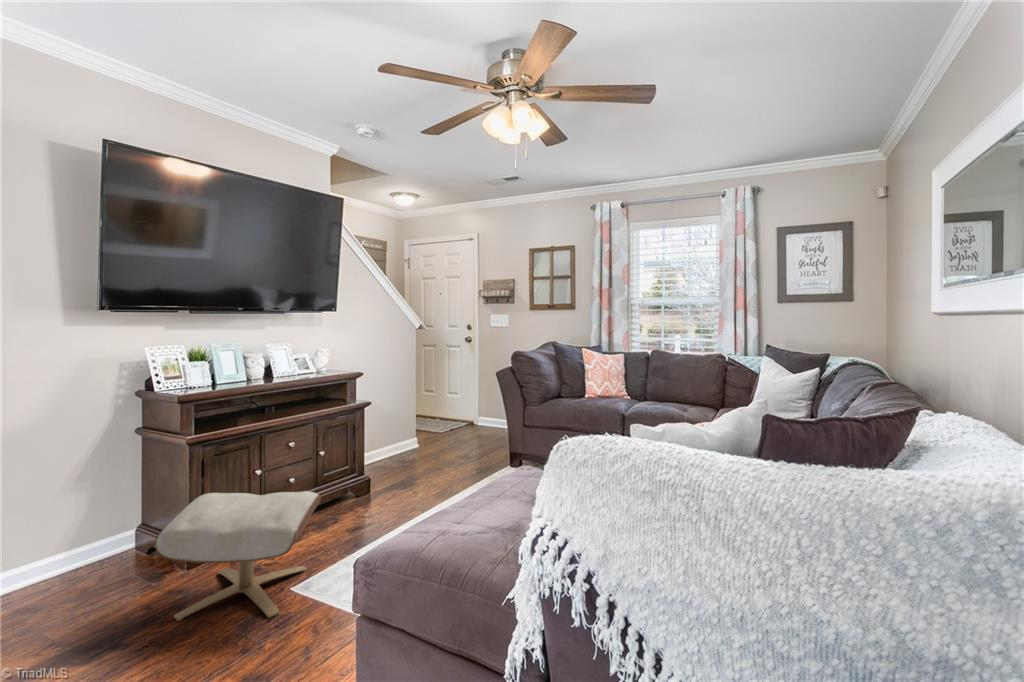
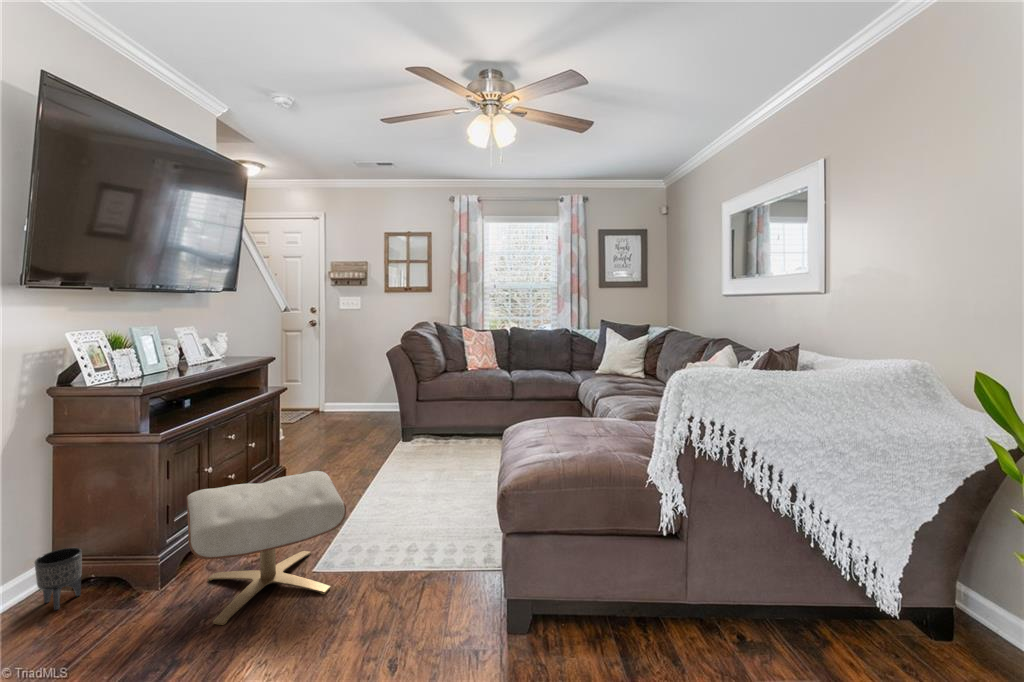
planter: none [113,521,148,569] -> present [35,548,82,610]

